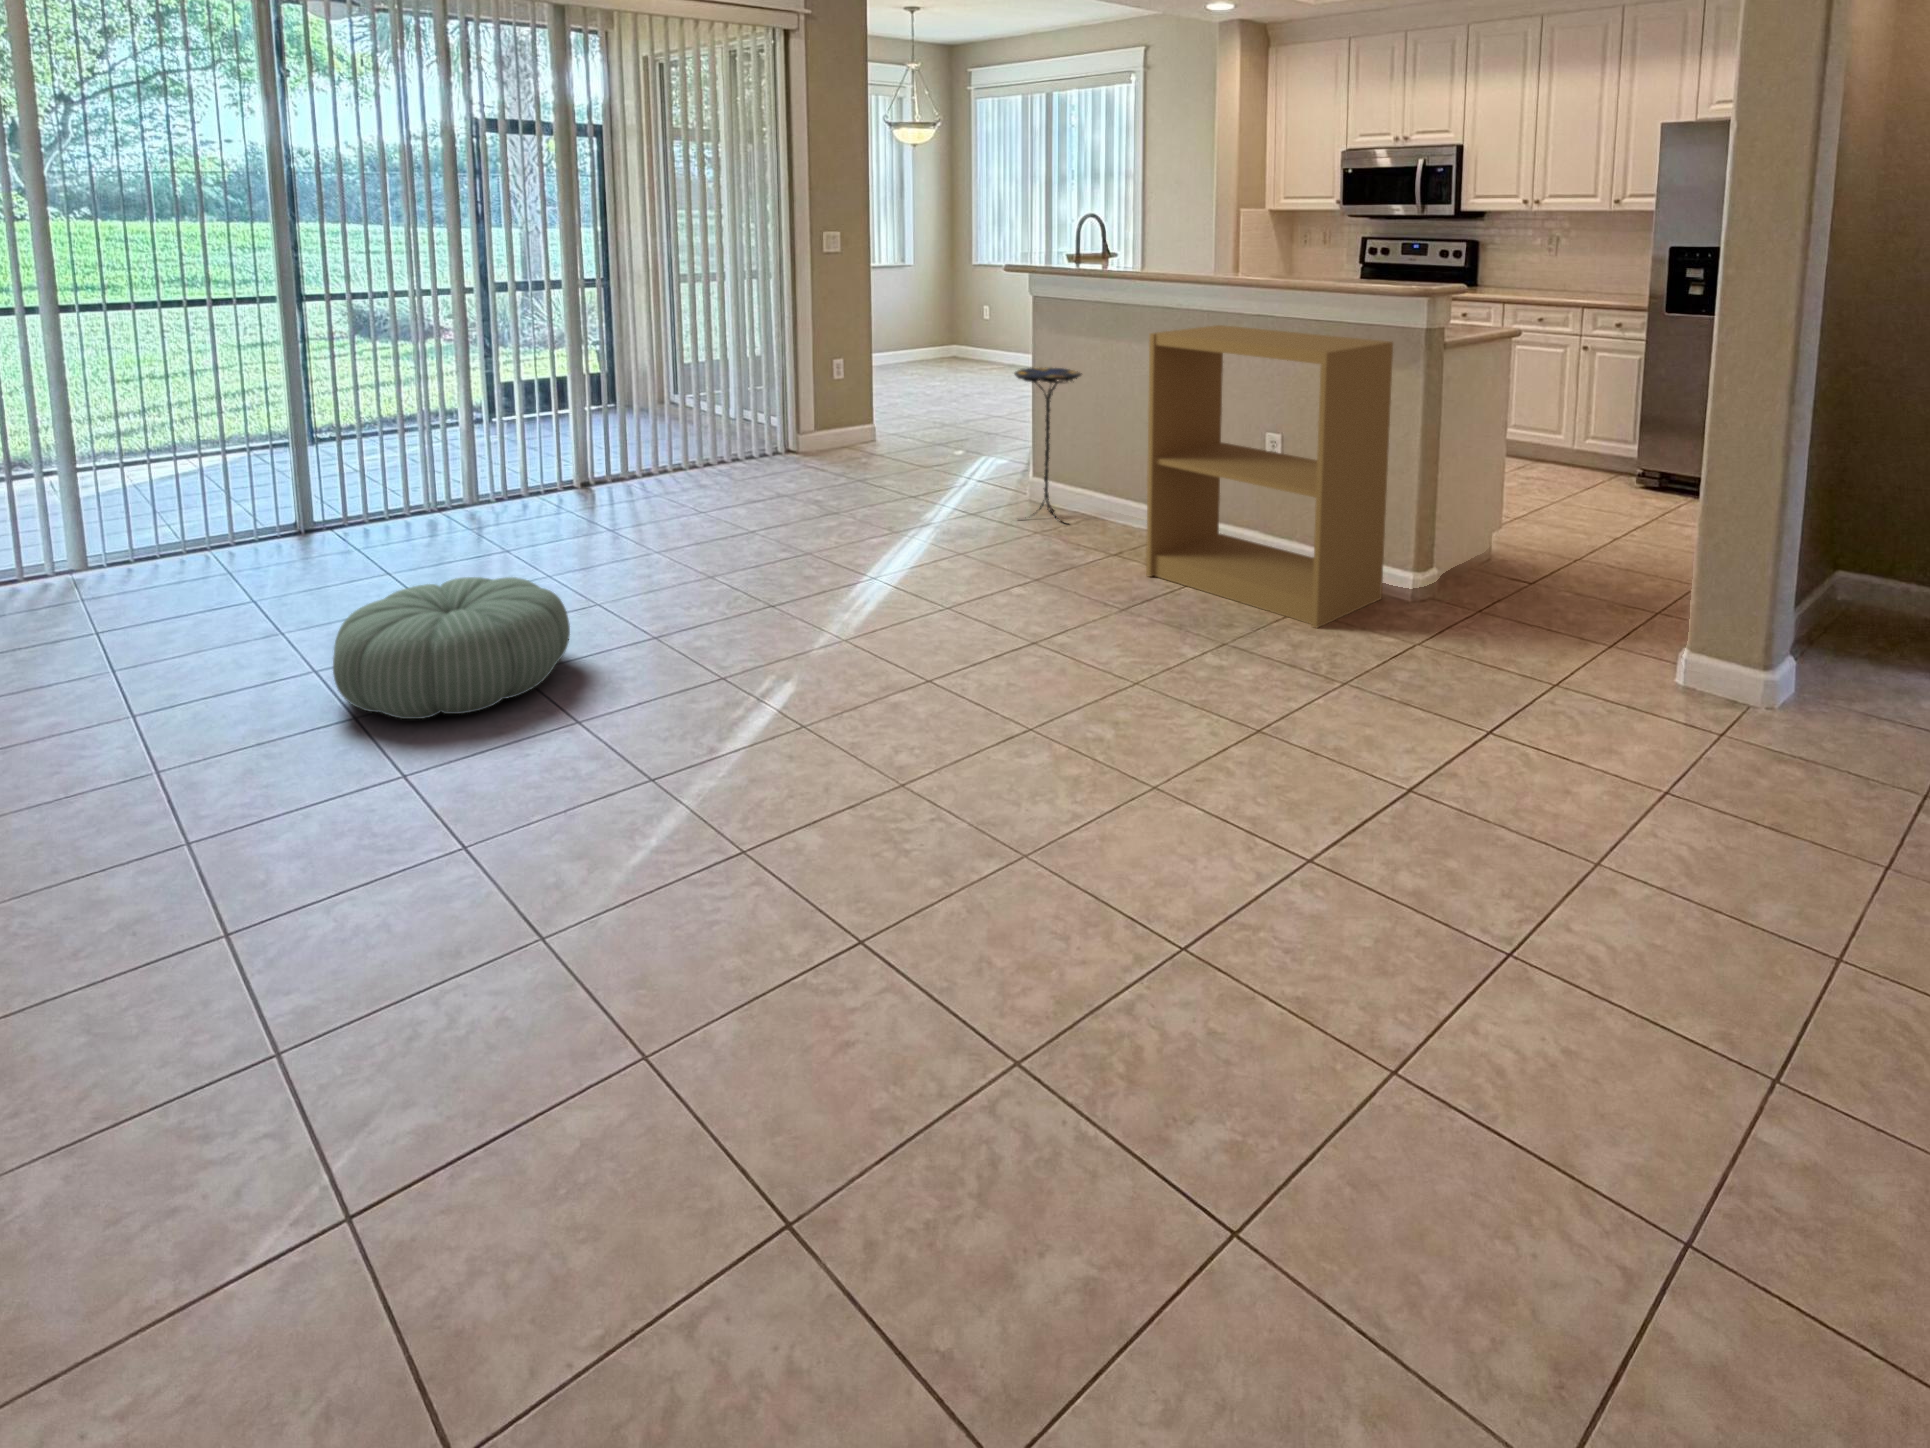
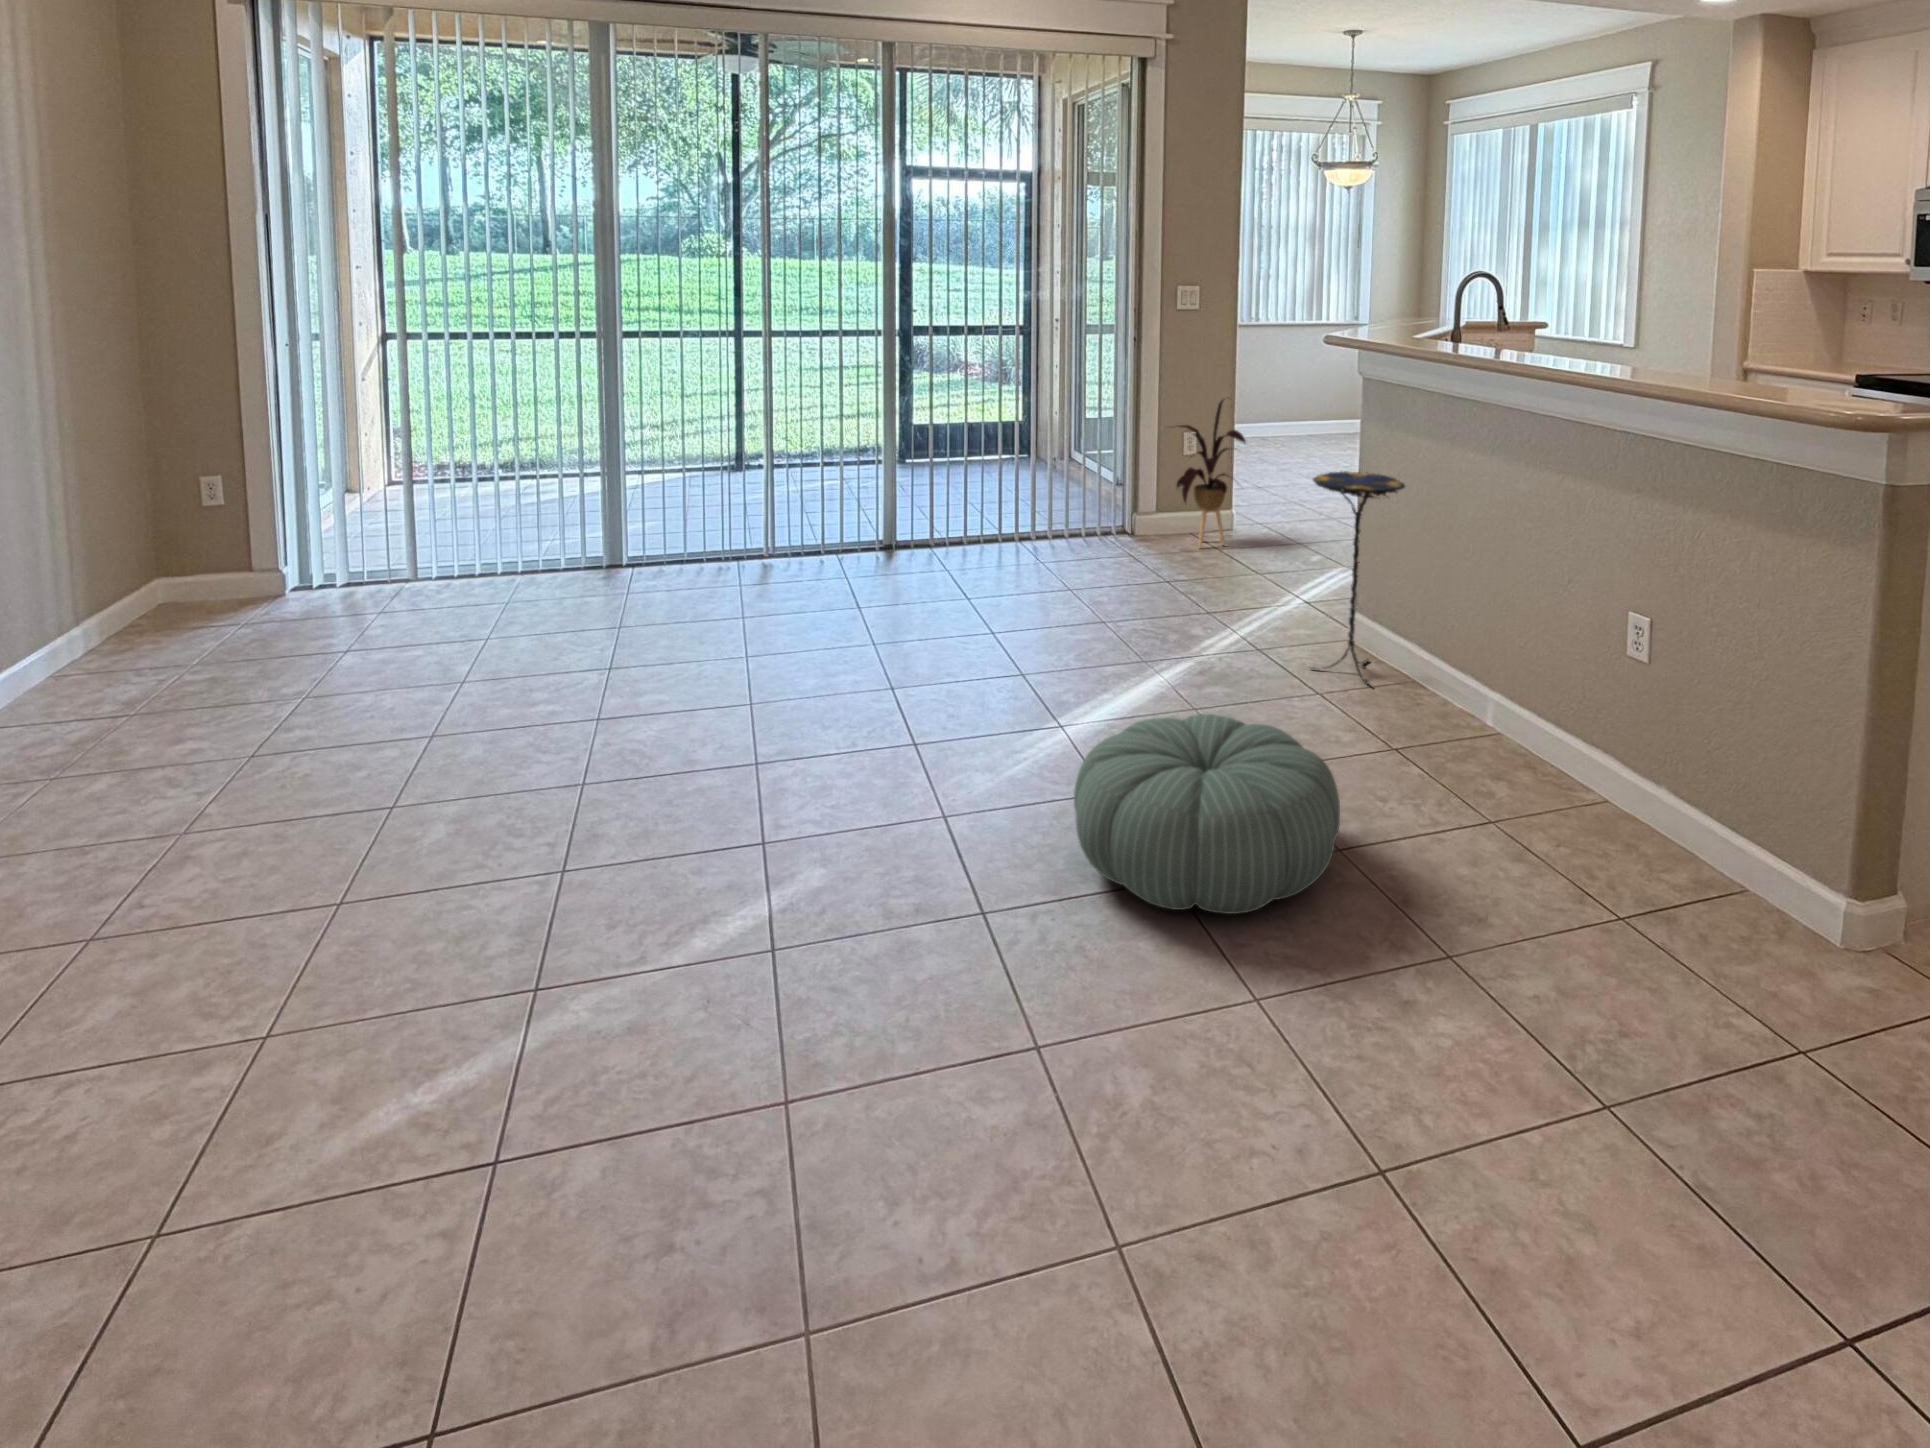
house plant: none [821,325,899,455] -> present [1177,400,1246,548]
bookshelf: present [1146,325,1393,628] -> none [1417,441,1819,964]
pouf: present [333,577,570,719] -> present [1074,714,1340,914]

